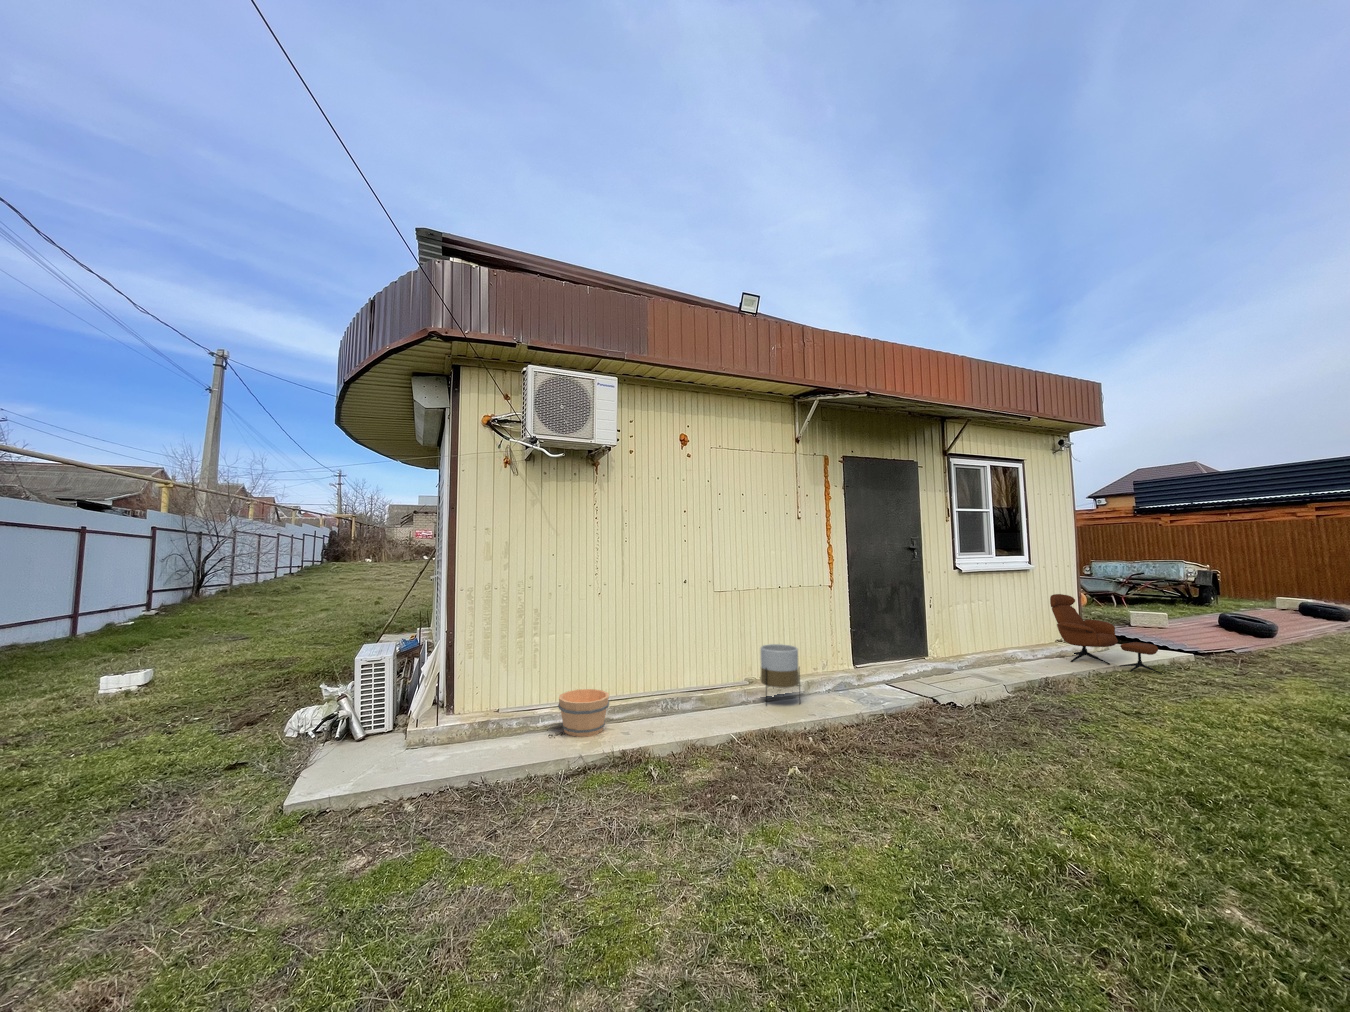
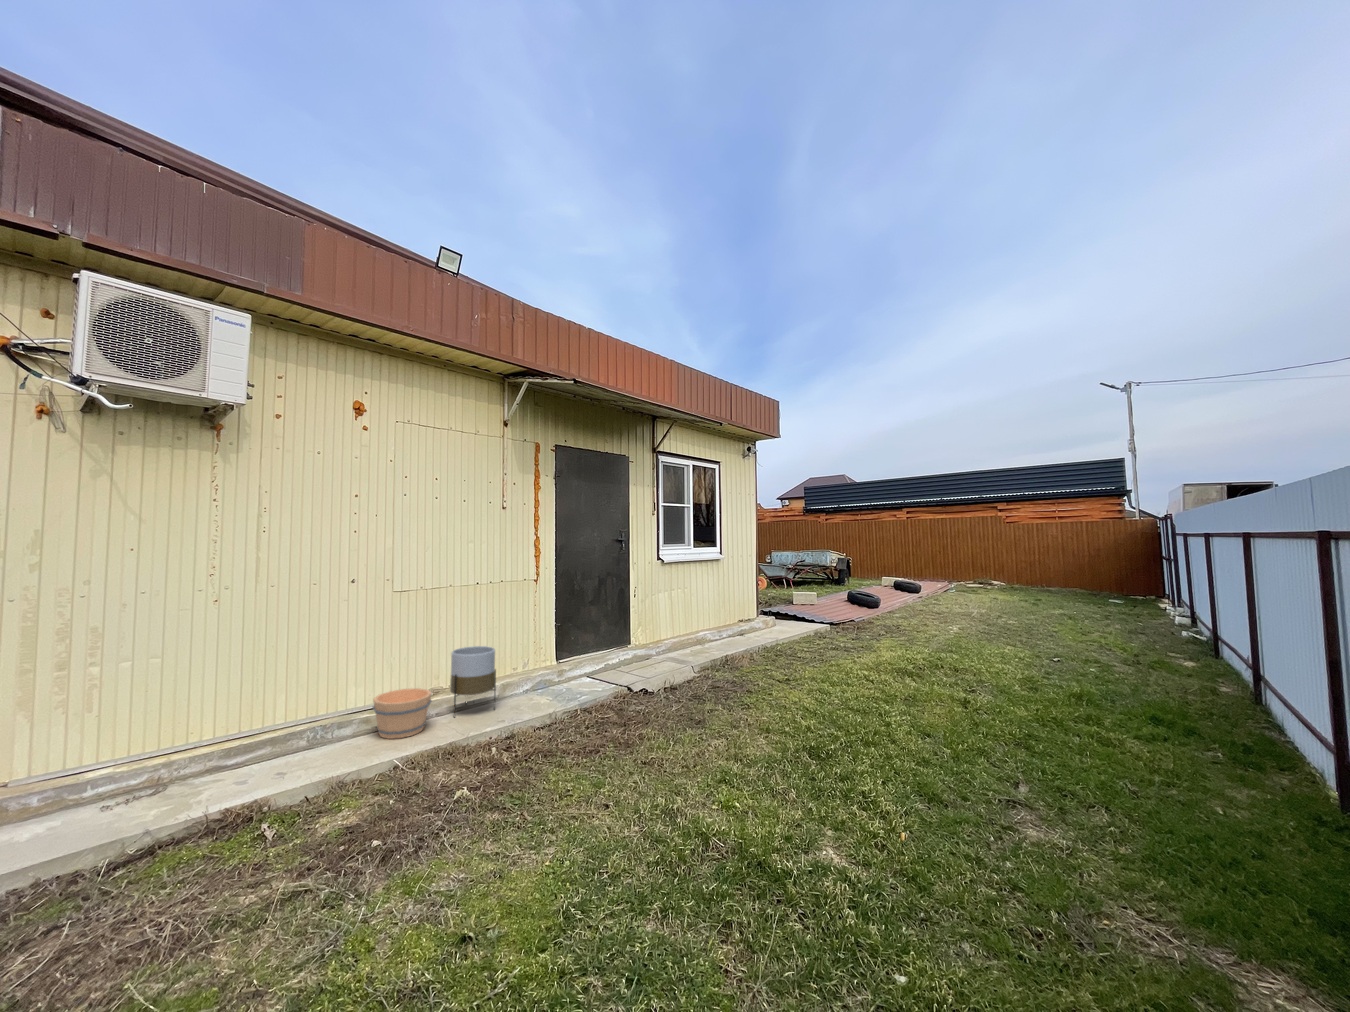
lounge chair: present [1050,594,1162,674] -> none [736,581,808,643]
bucket: present [558,689,609,737] -> present [373,688,432,739]

